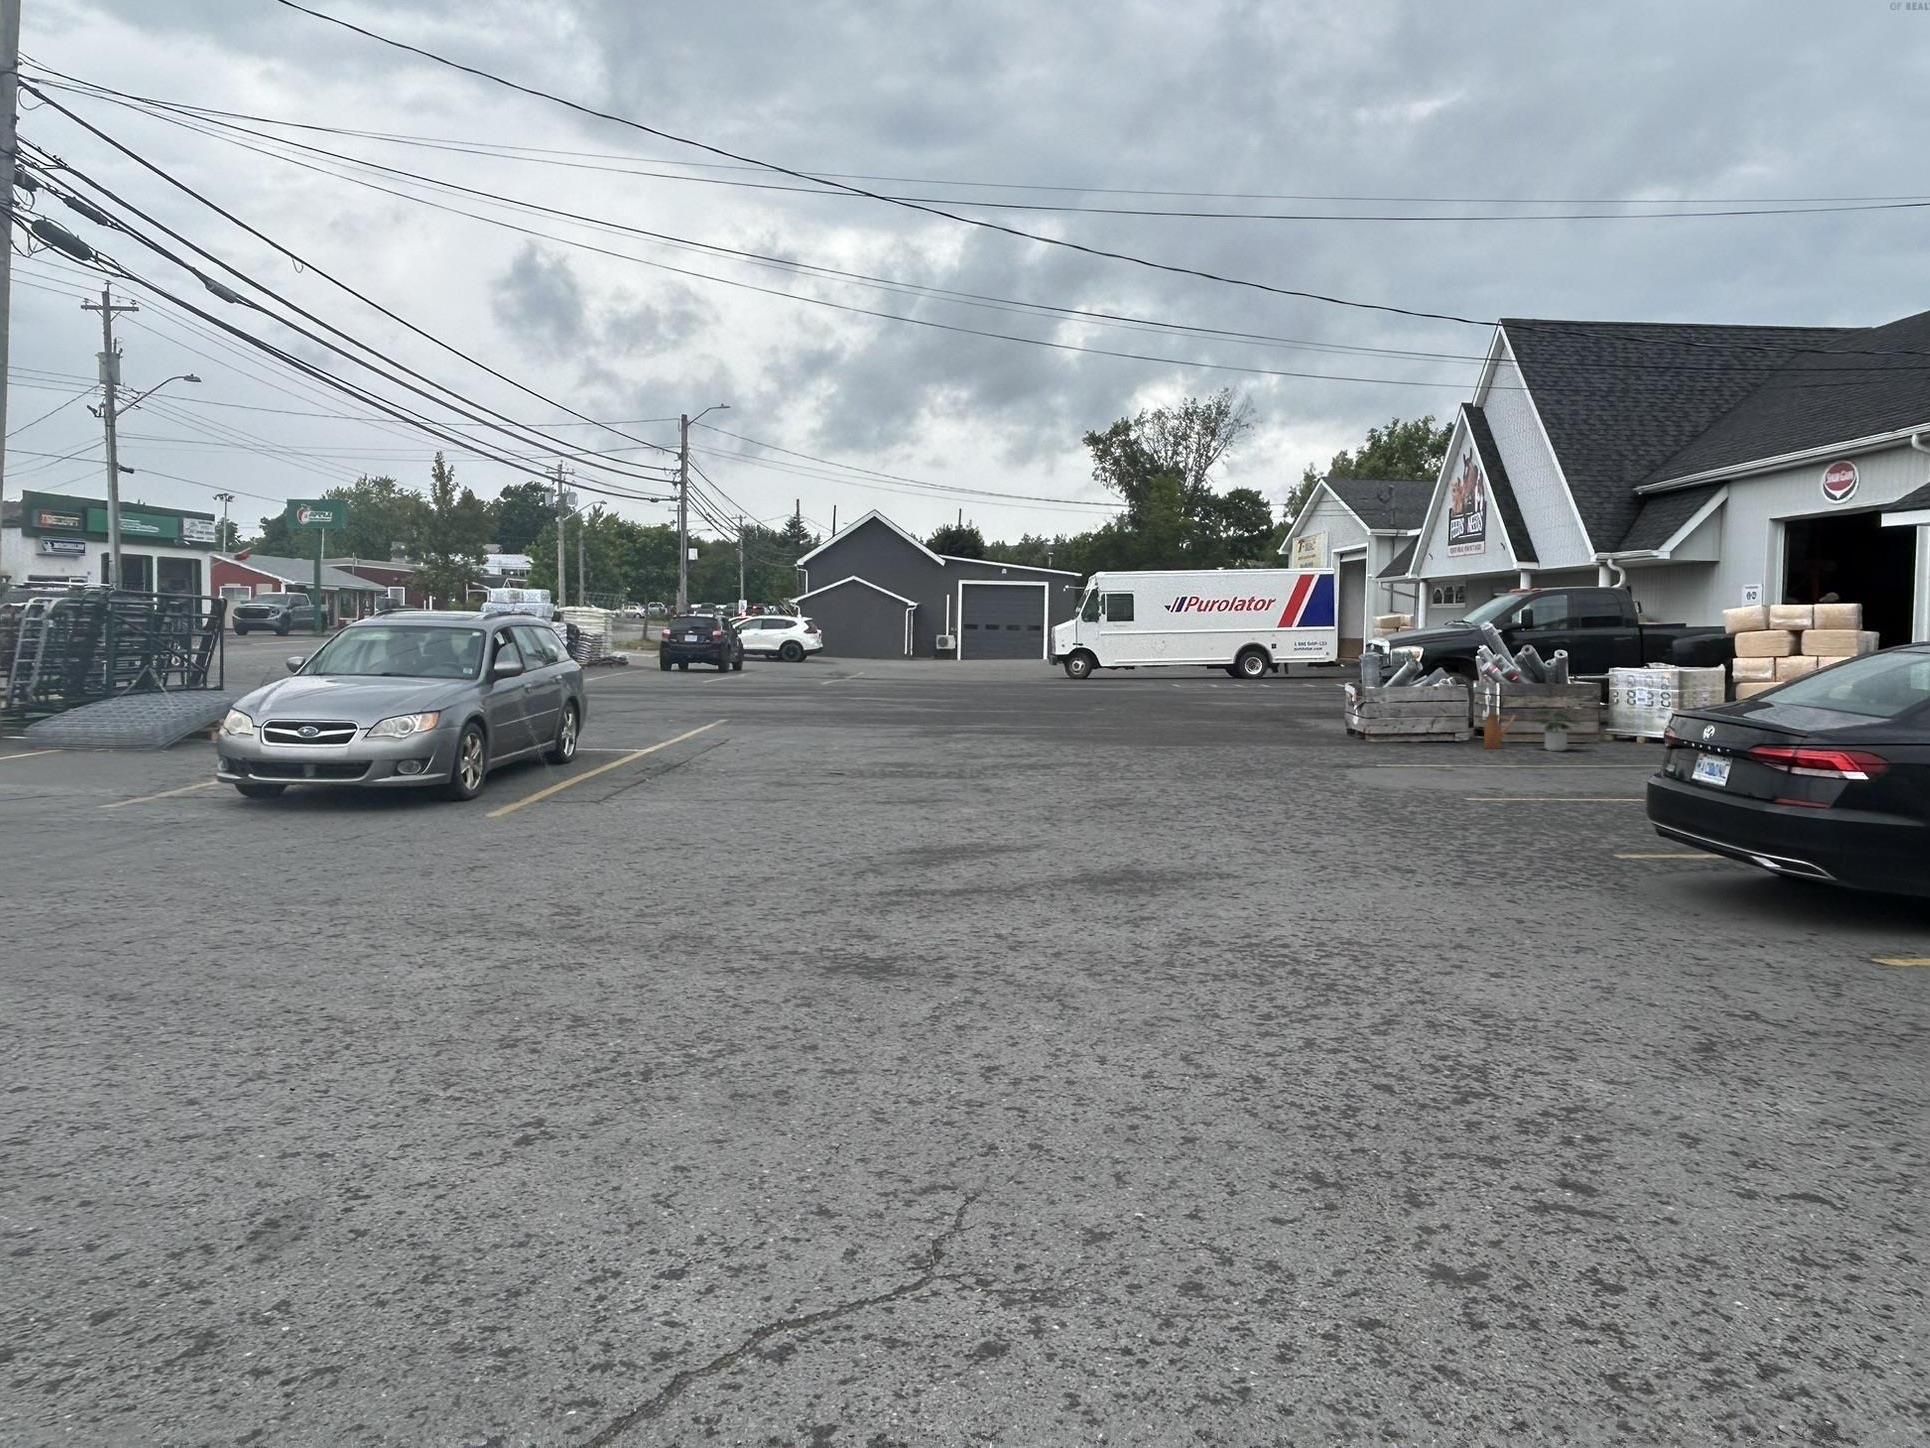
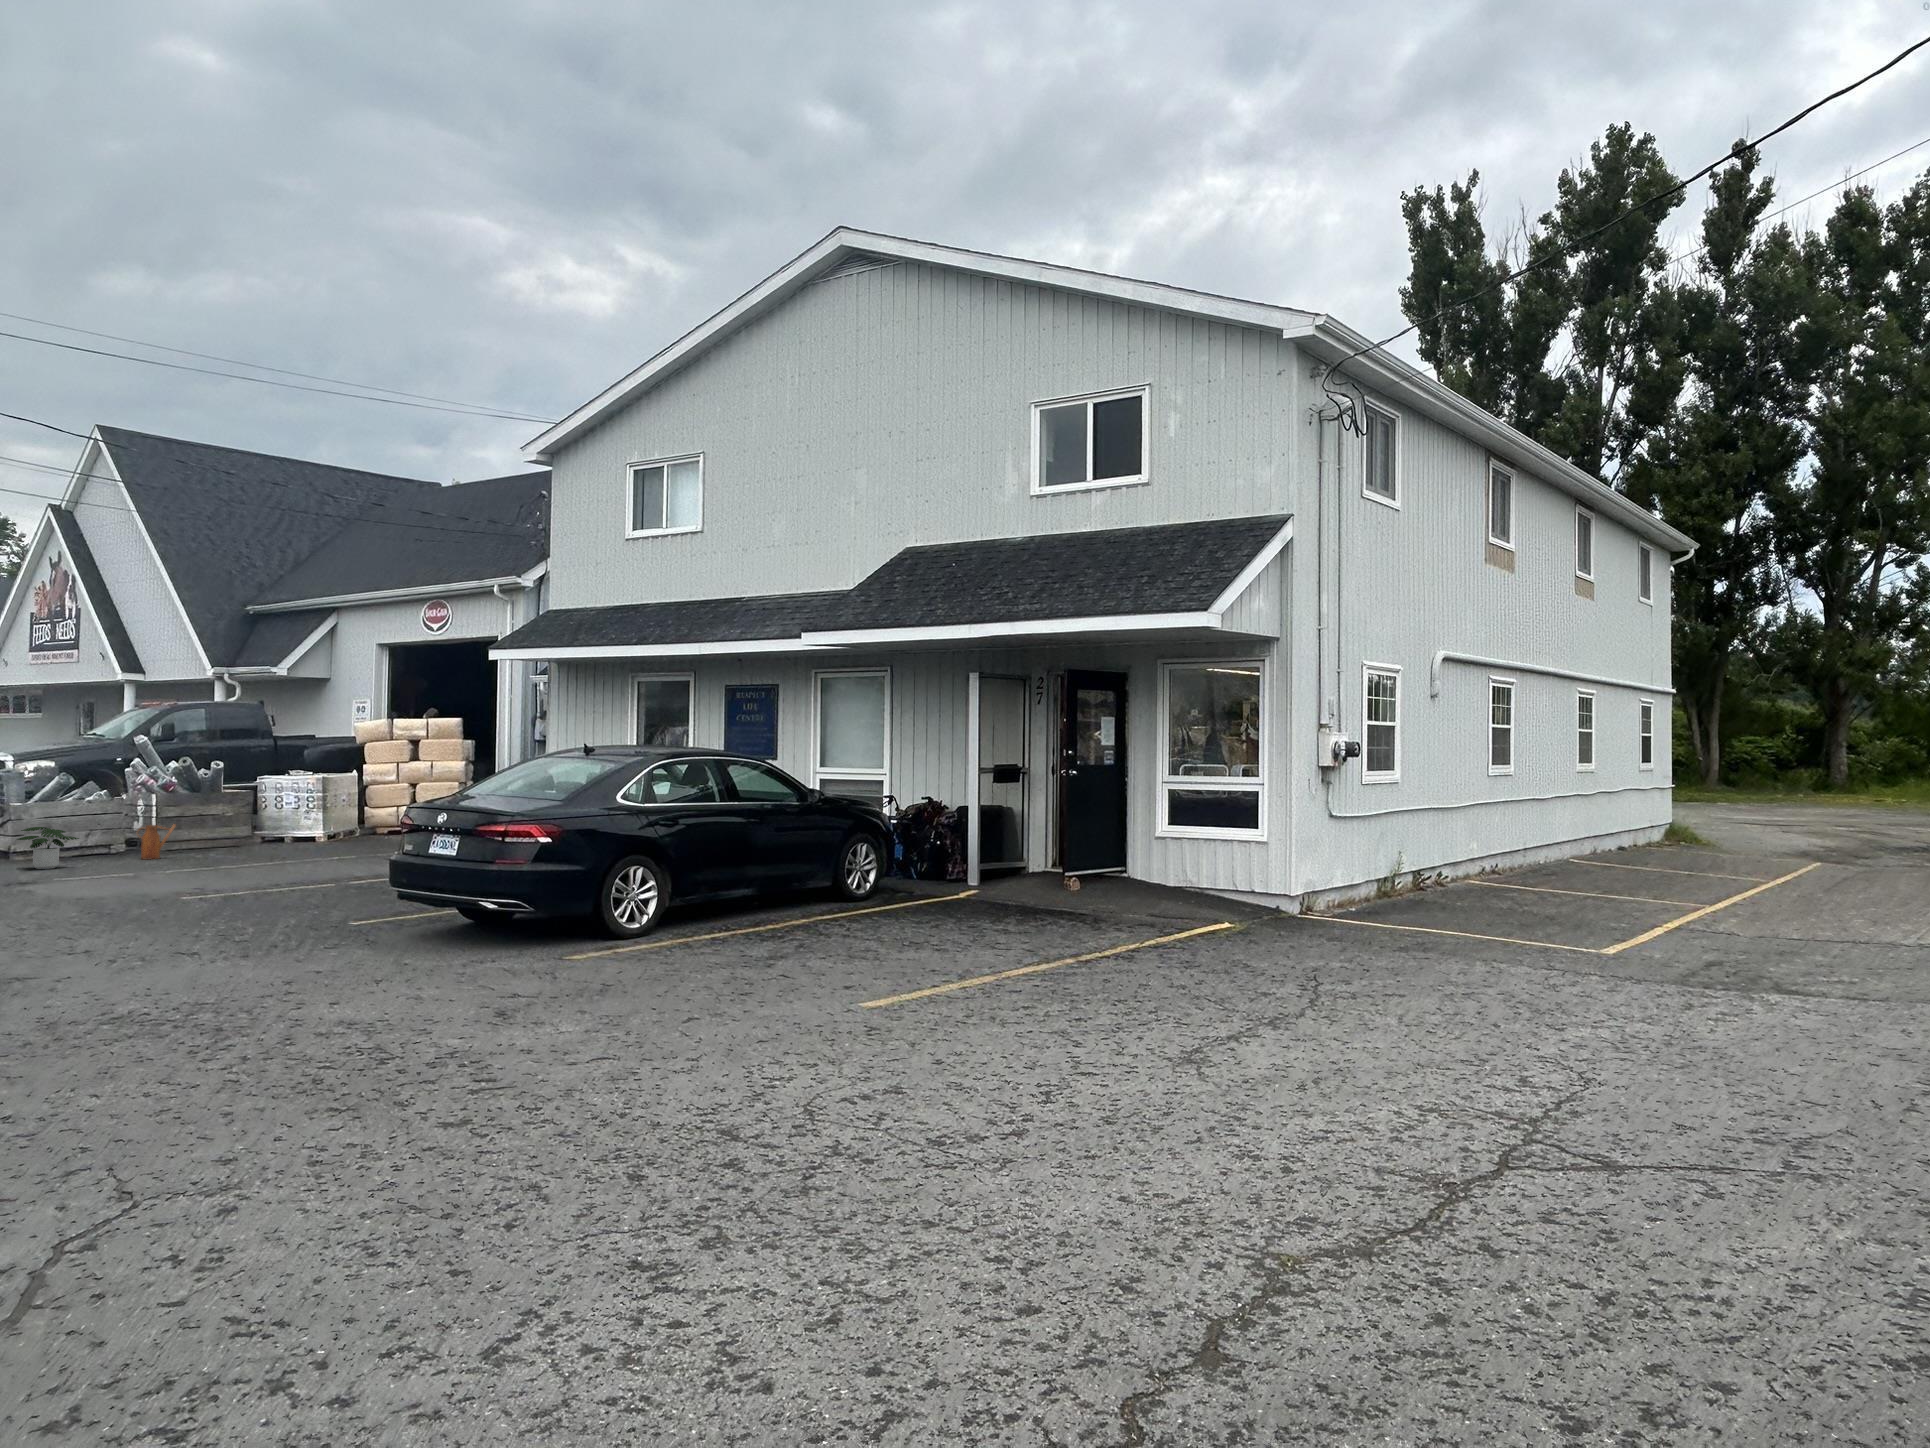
potted plant: present [1532,710,1579,751] -> present [17,827,79,869]

